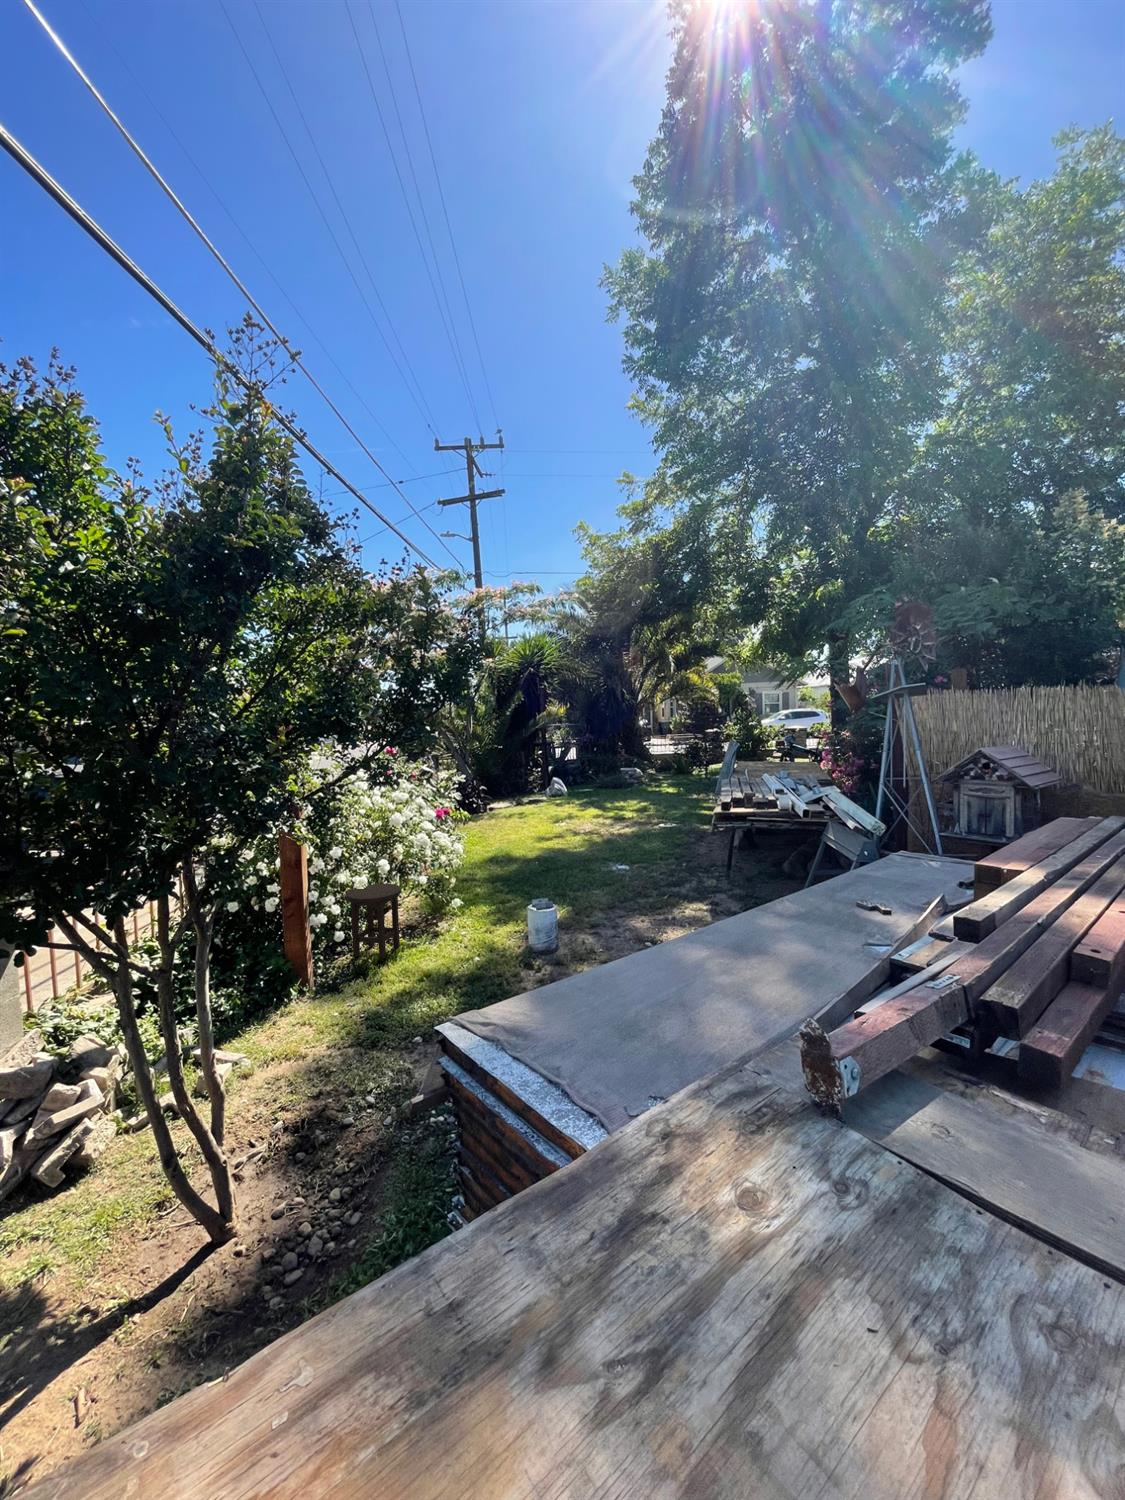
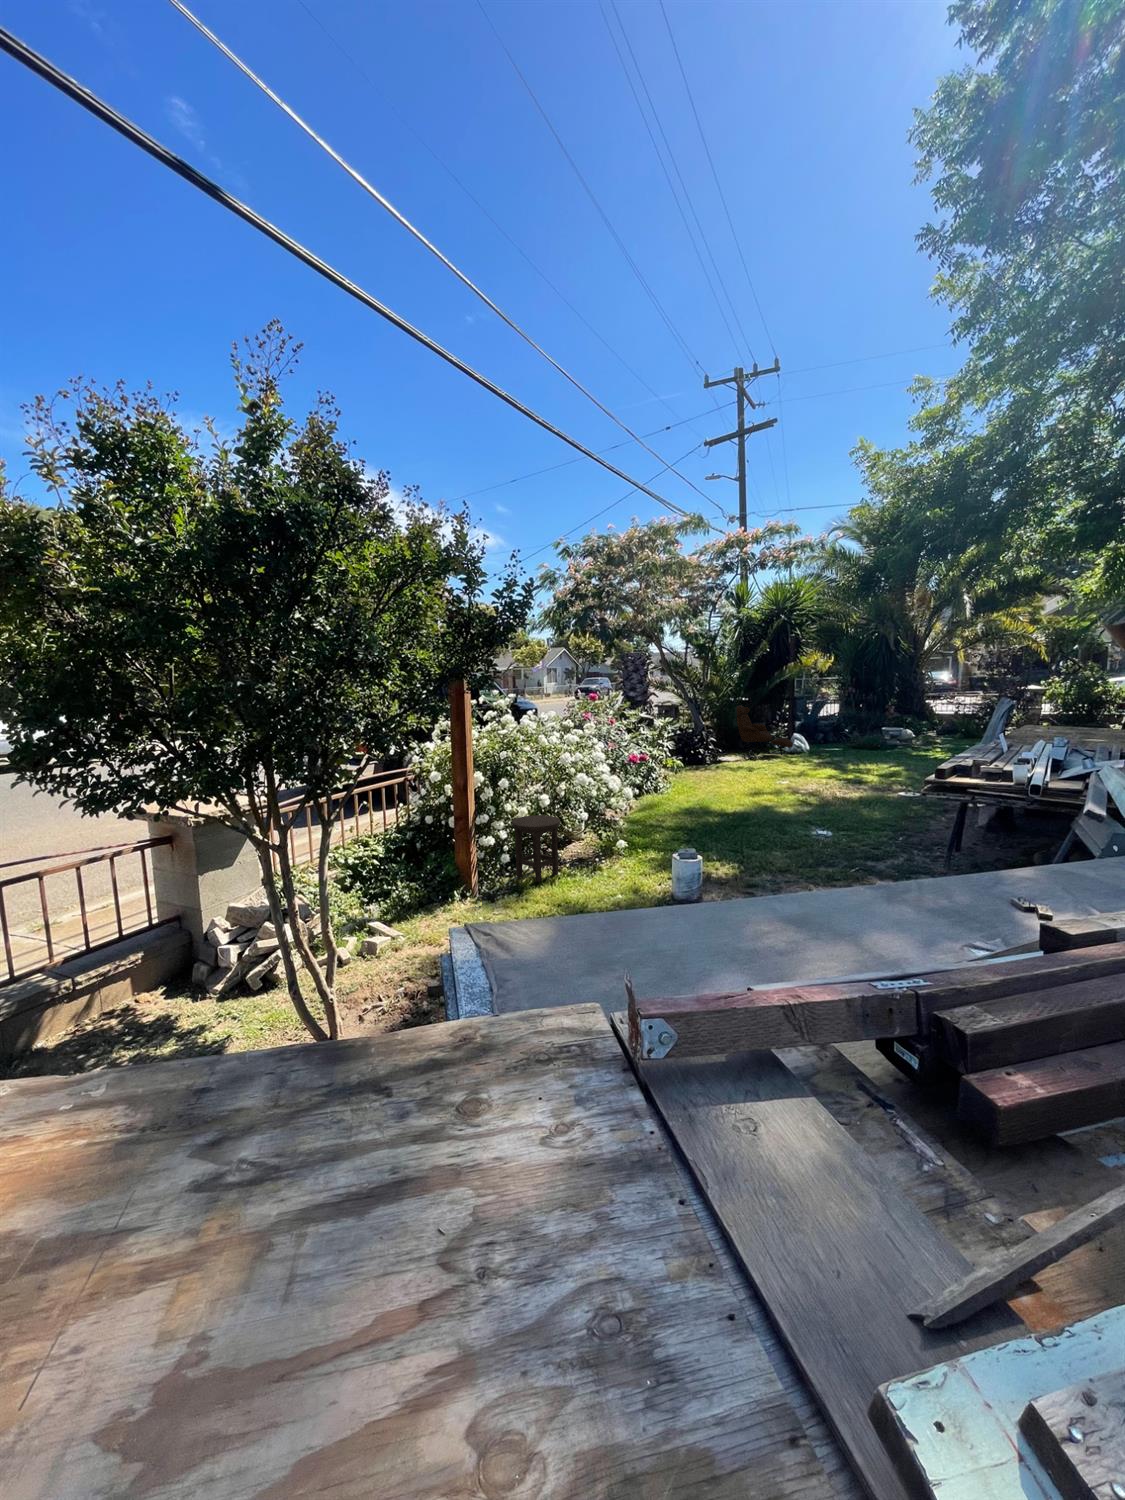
lounge chair: none [499,752,551,798] -> present [737,705,793,755]

